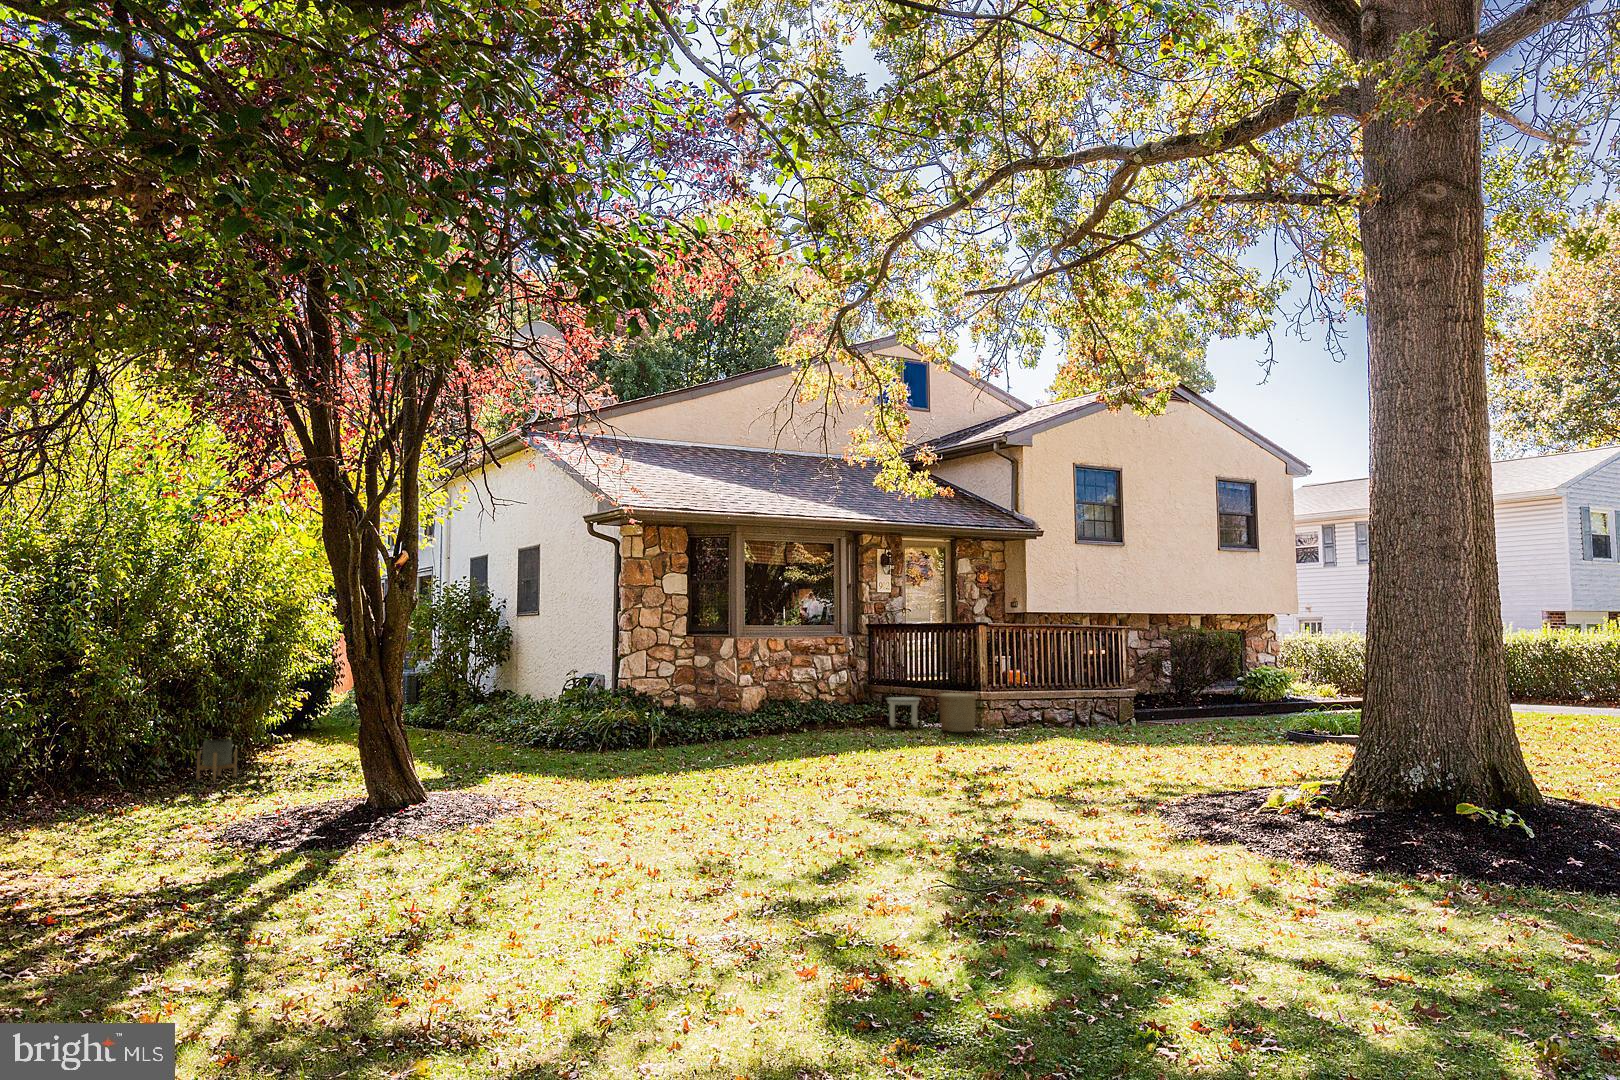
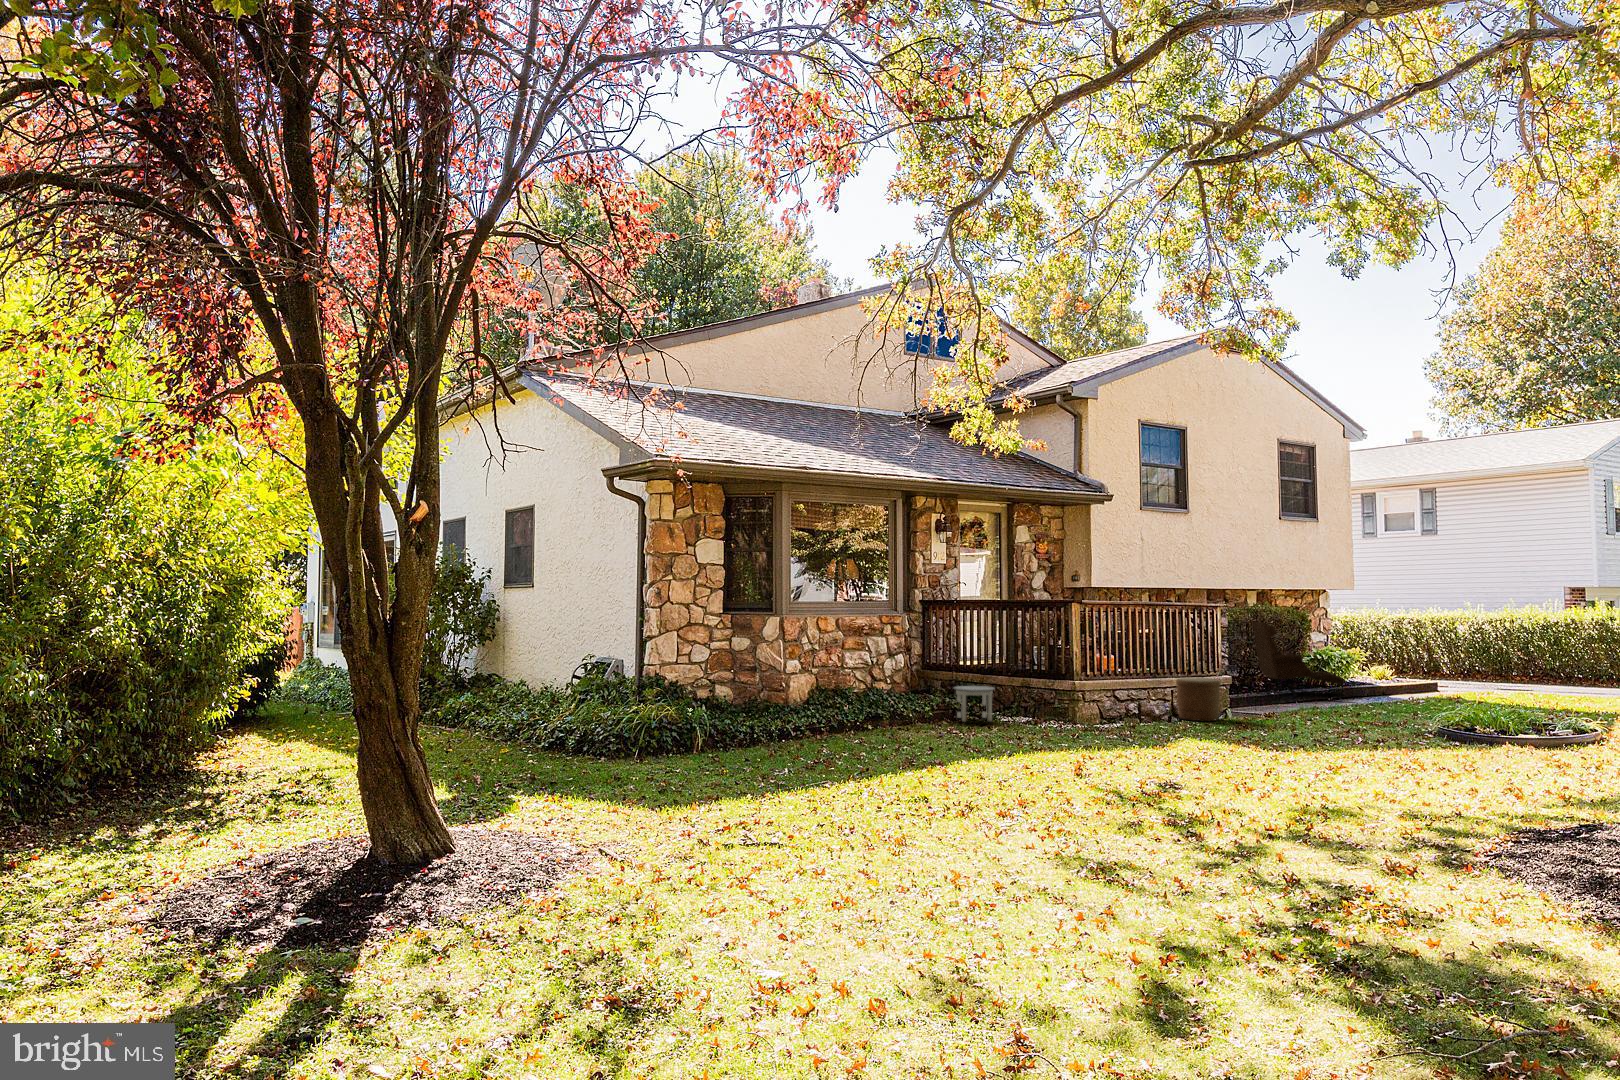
lounge chair: none [1176,643,1256,709] -> present [1253,622,1345,697]
woven basket: present [938,693,976,732] -> present [1176,678,1221,721]
planter: present [197,740,237,781] -> none [122,752,177,809]

